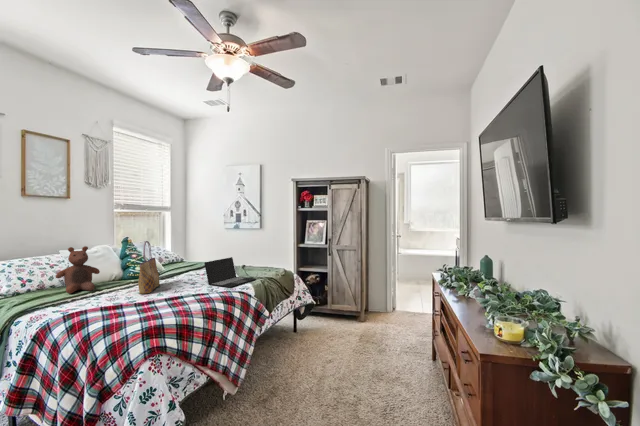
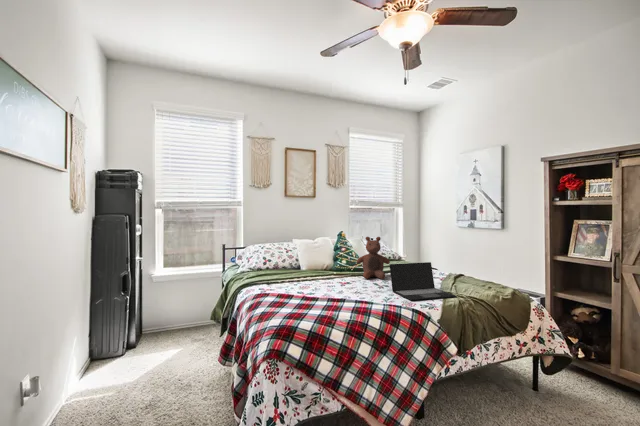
tote bag: present [138,241,160,294] -> none [320,234,348,289]
stuffed bear: present [56,246,100,293] -> present [357,237,390,279]

